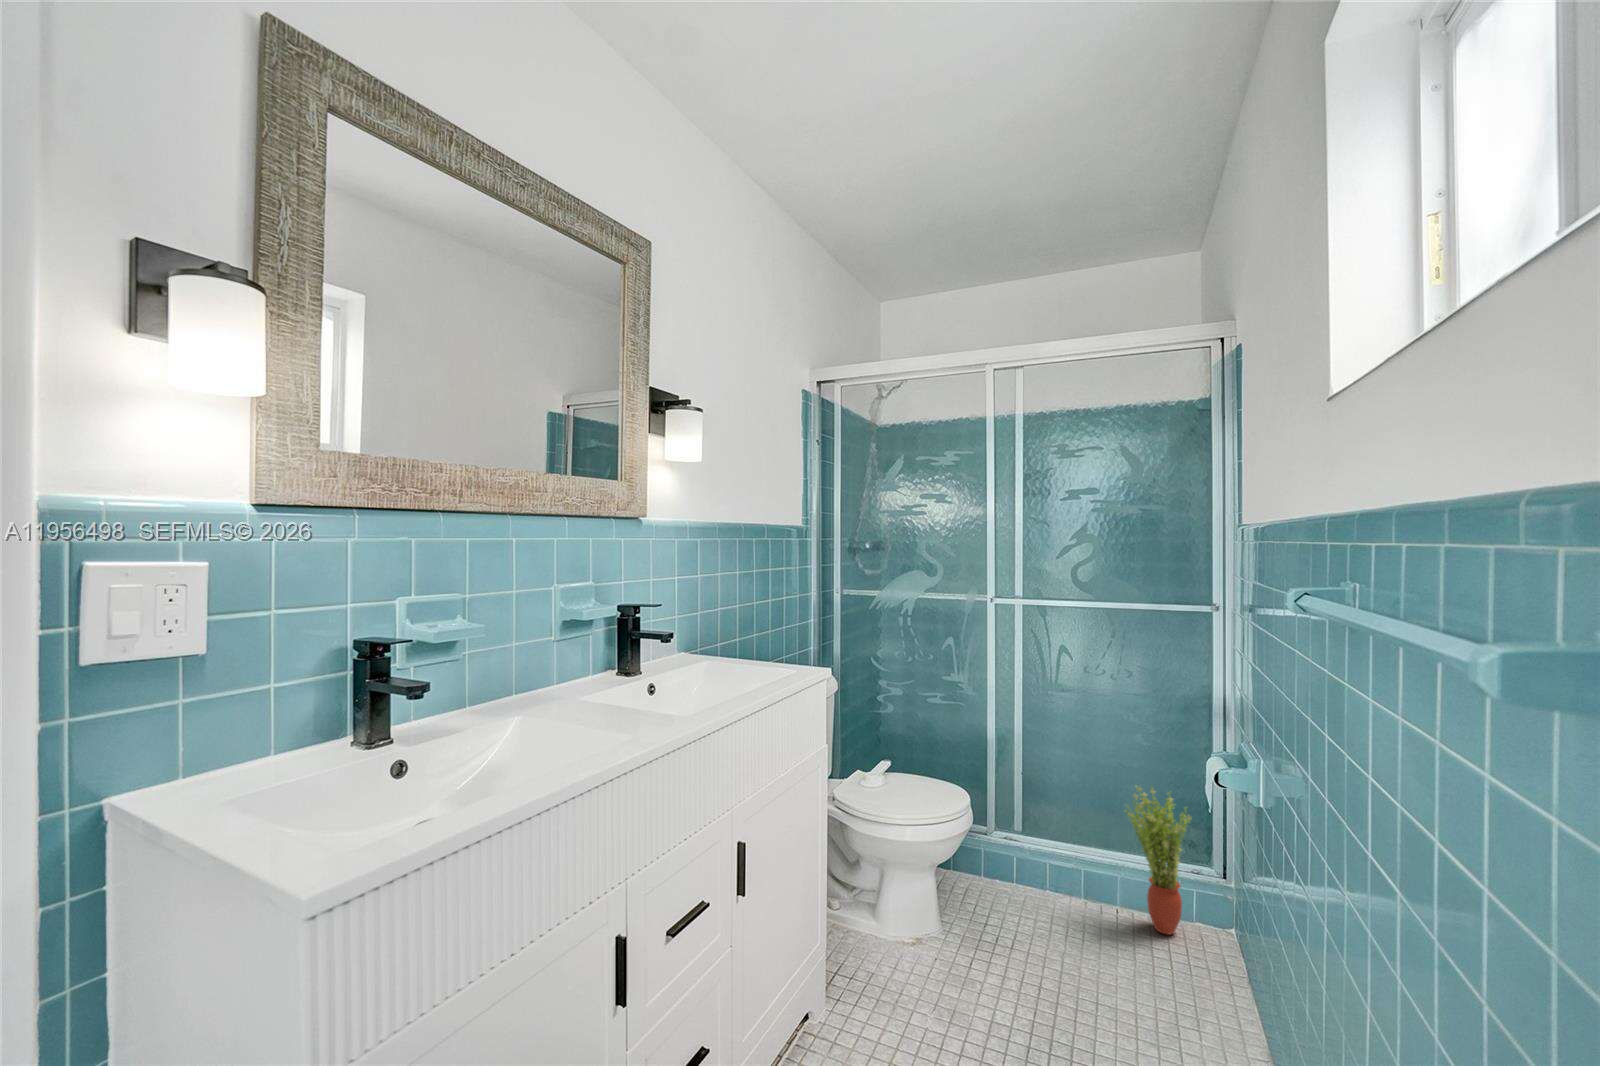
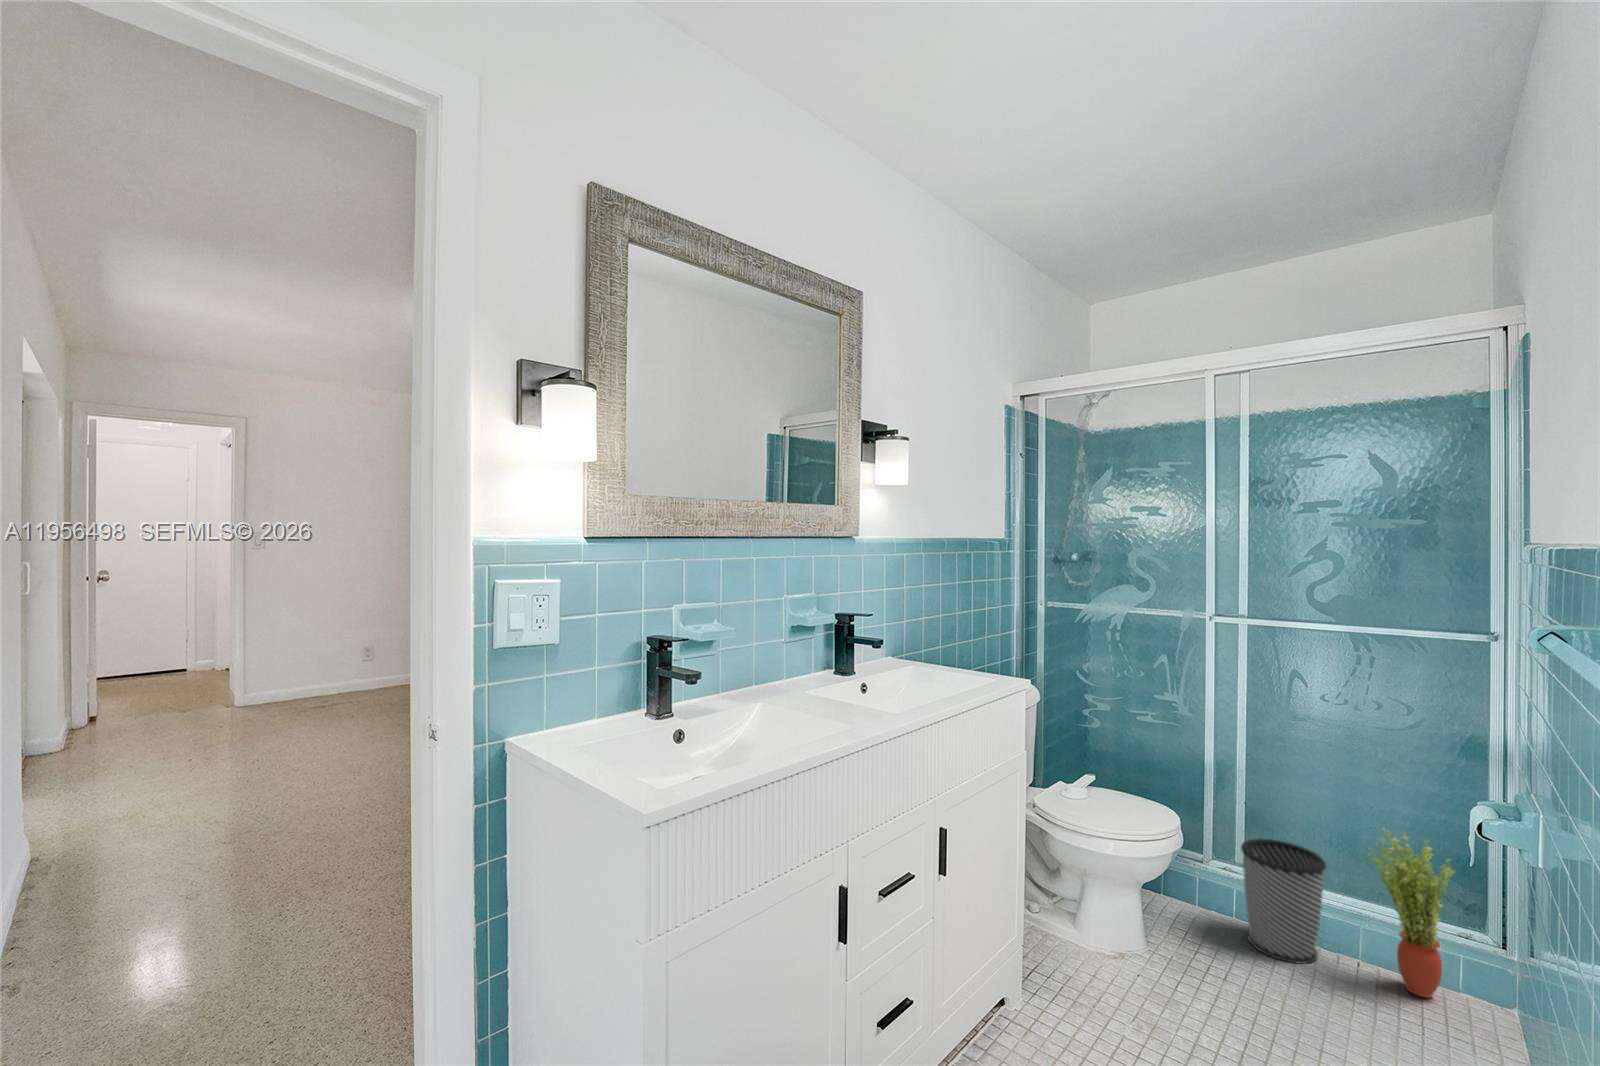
wastebasket: none [1020,806,1091,921] -> present [1241,839,1326,964]

